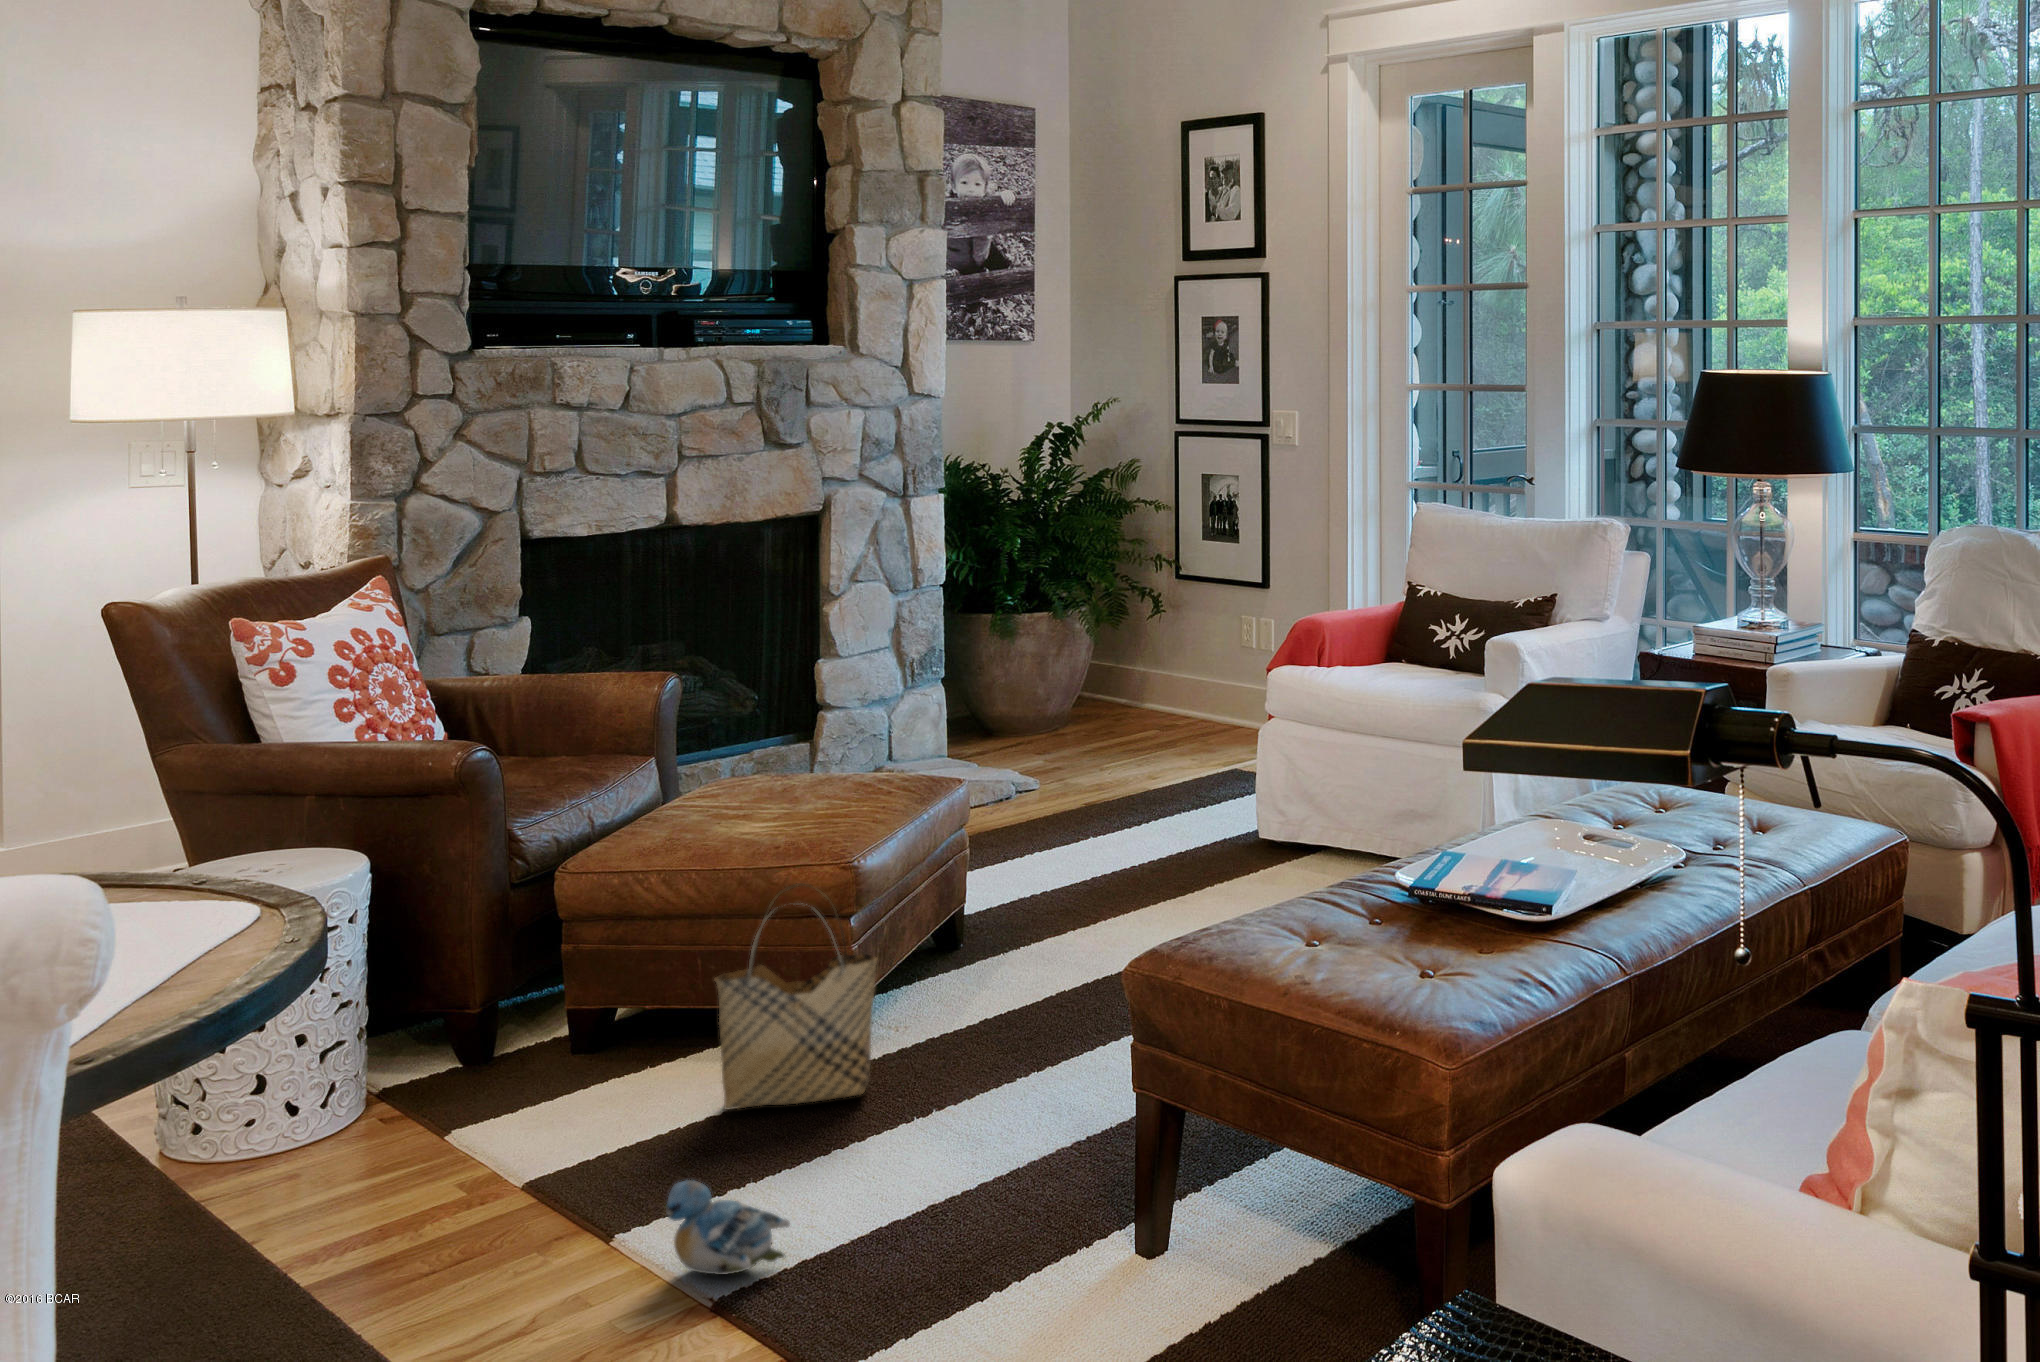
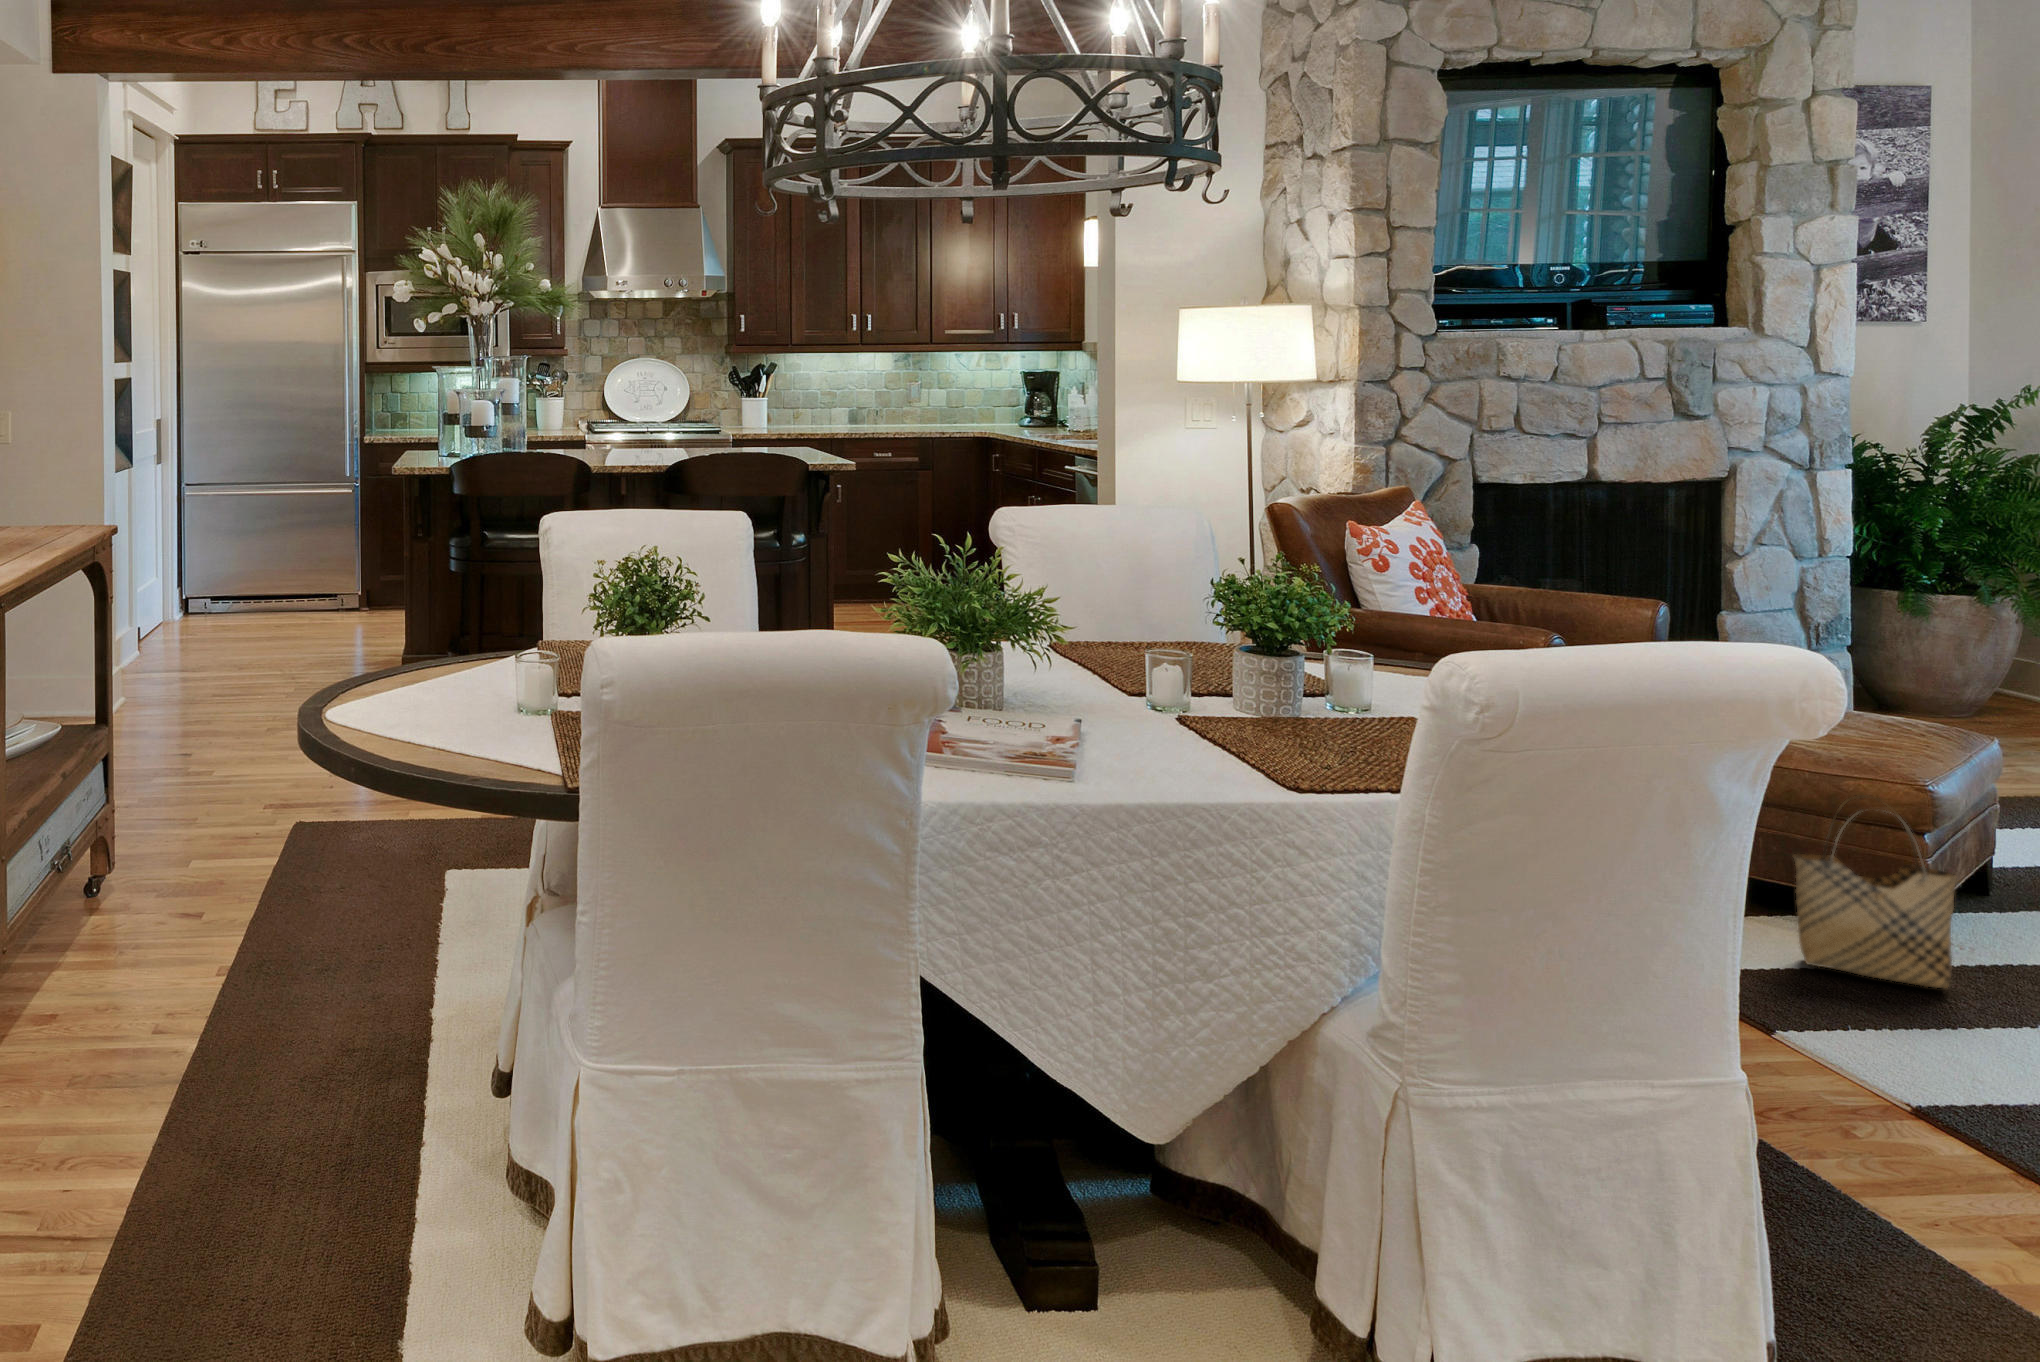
plush toy: present [665,1180,790,1275] -> none [1824,1001,1951,1091]

